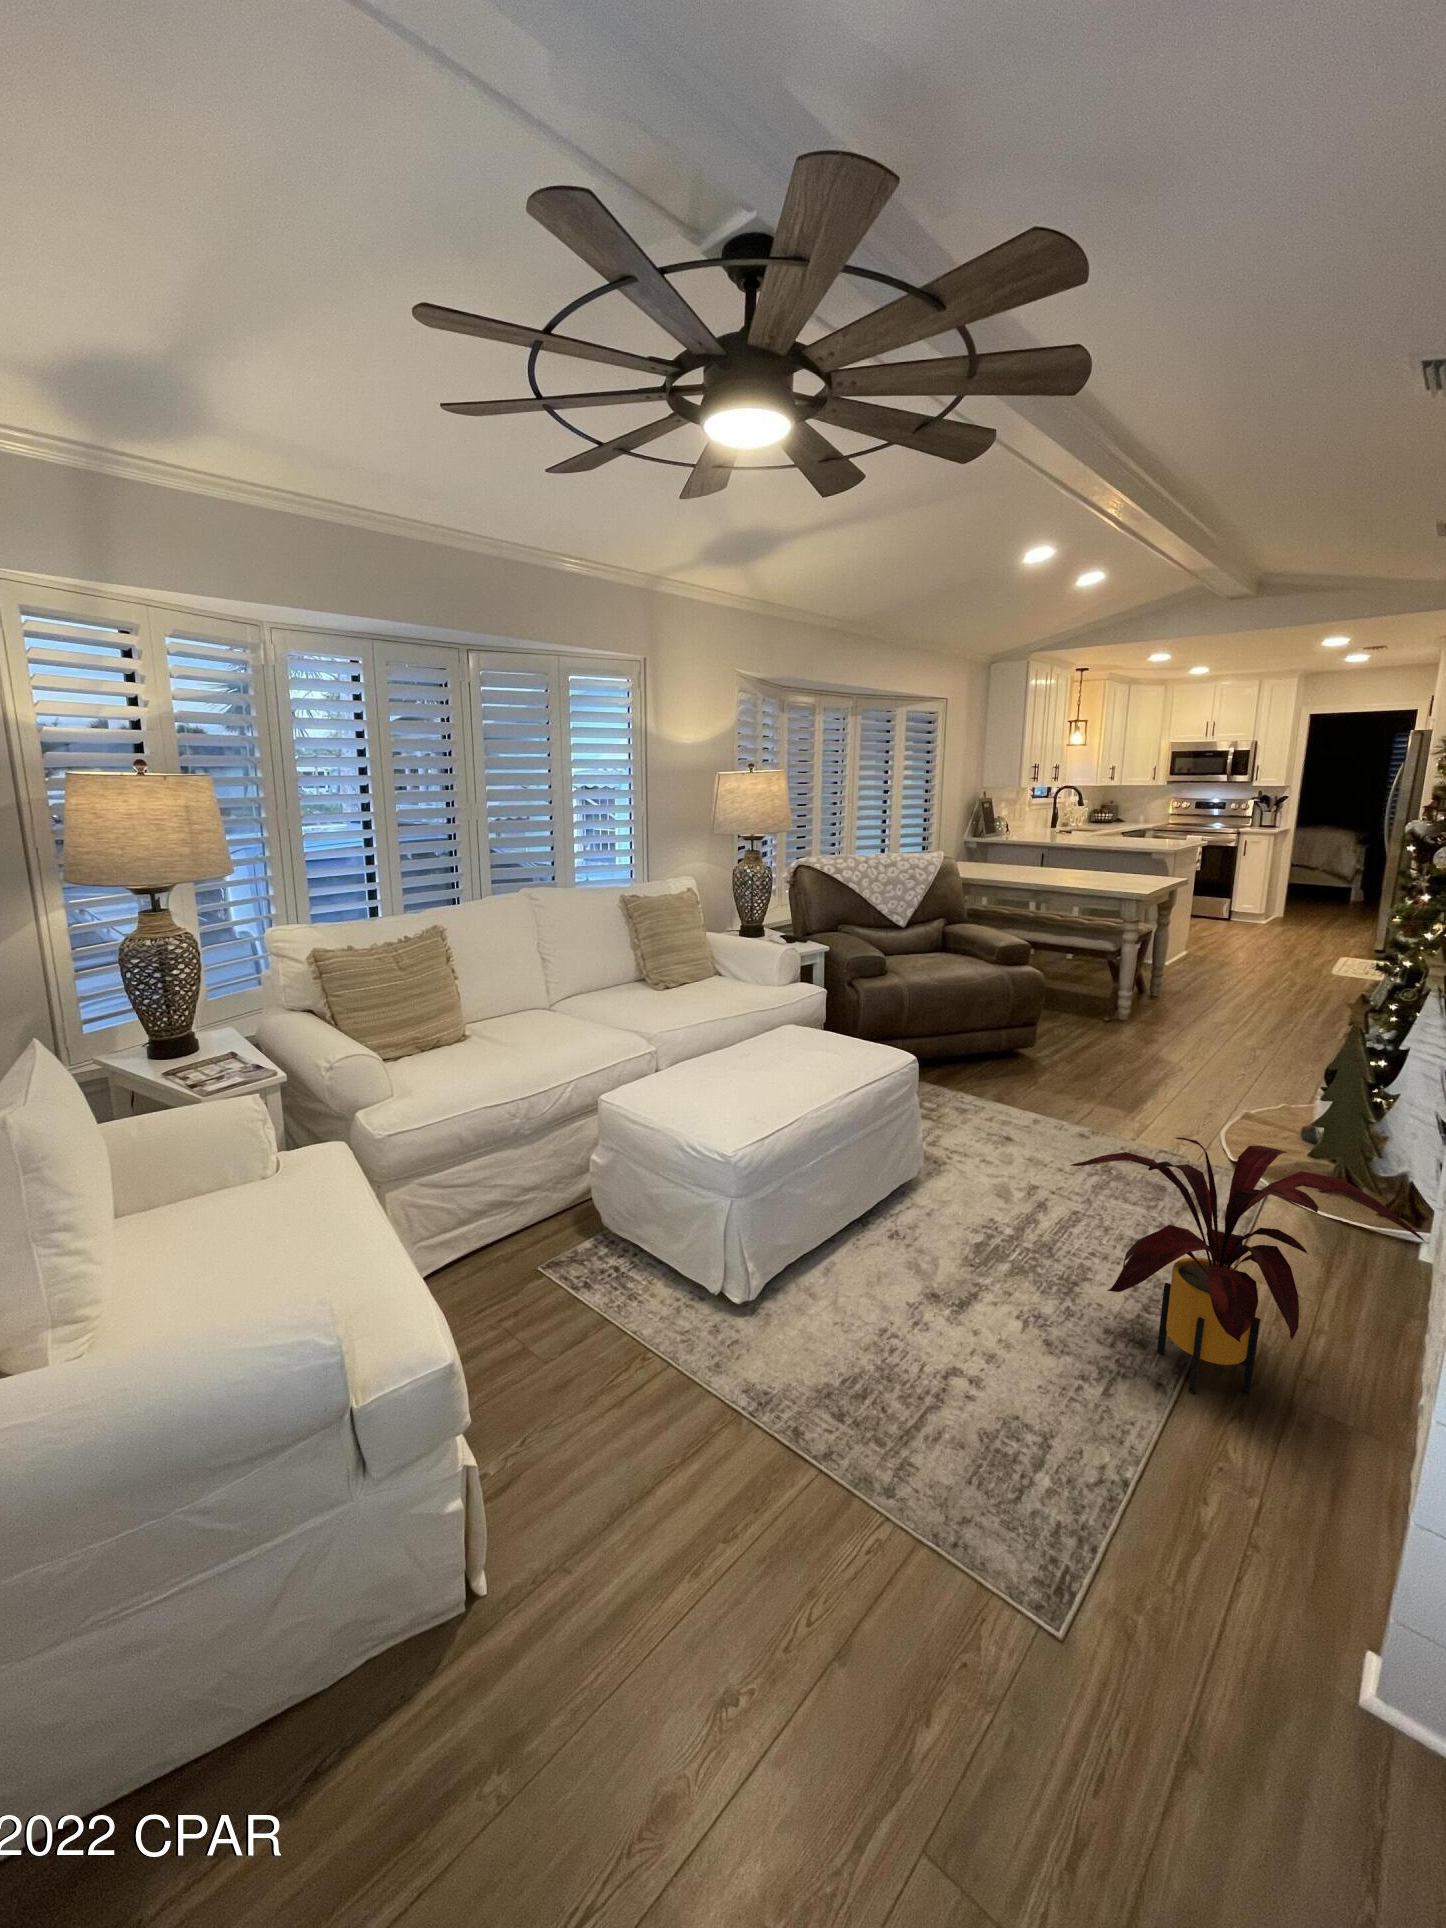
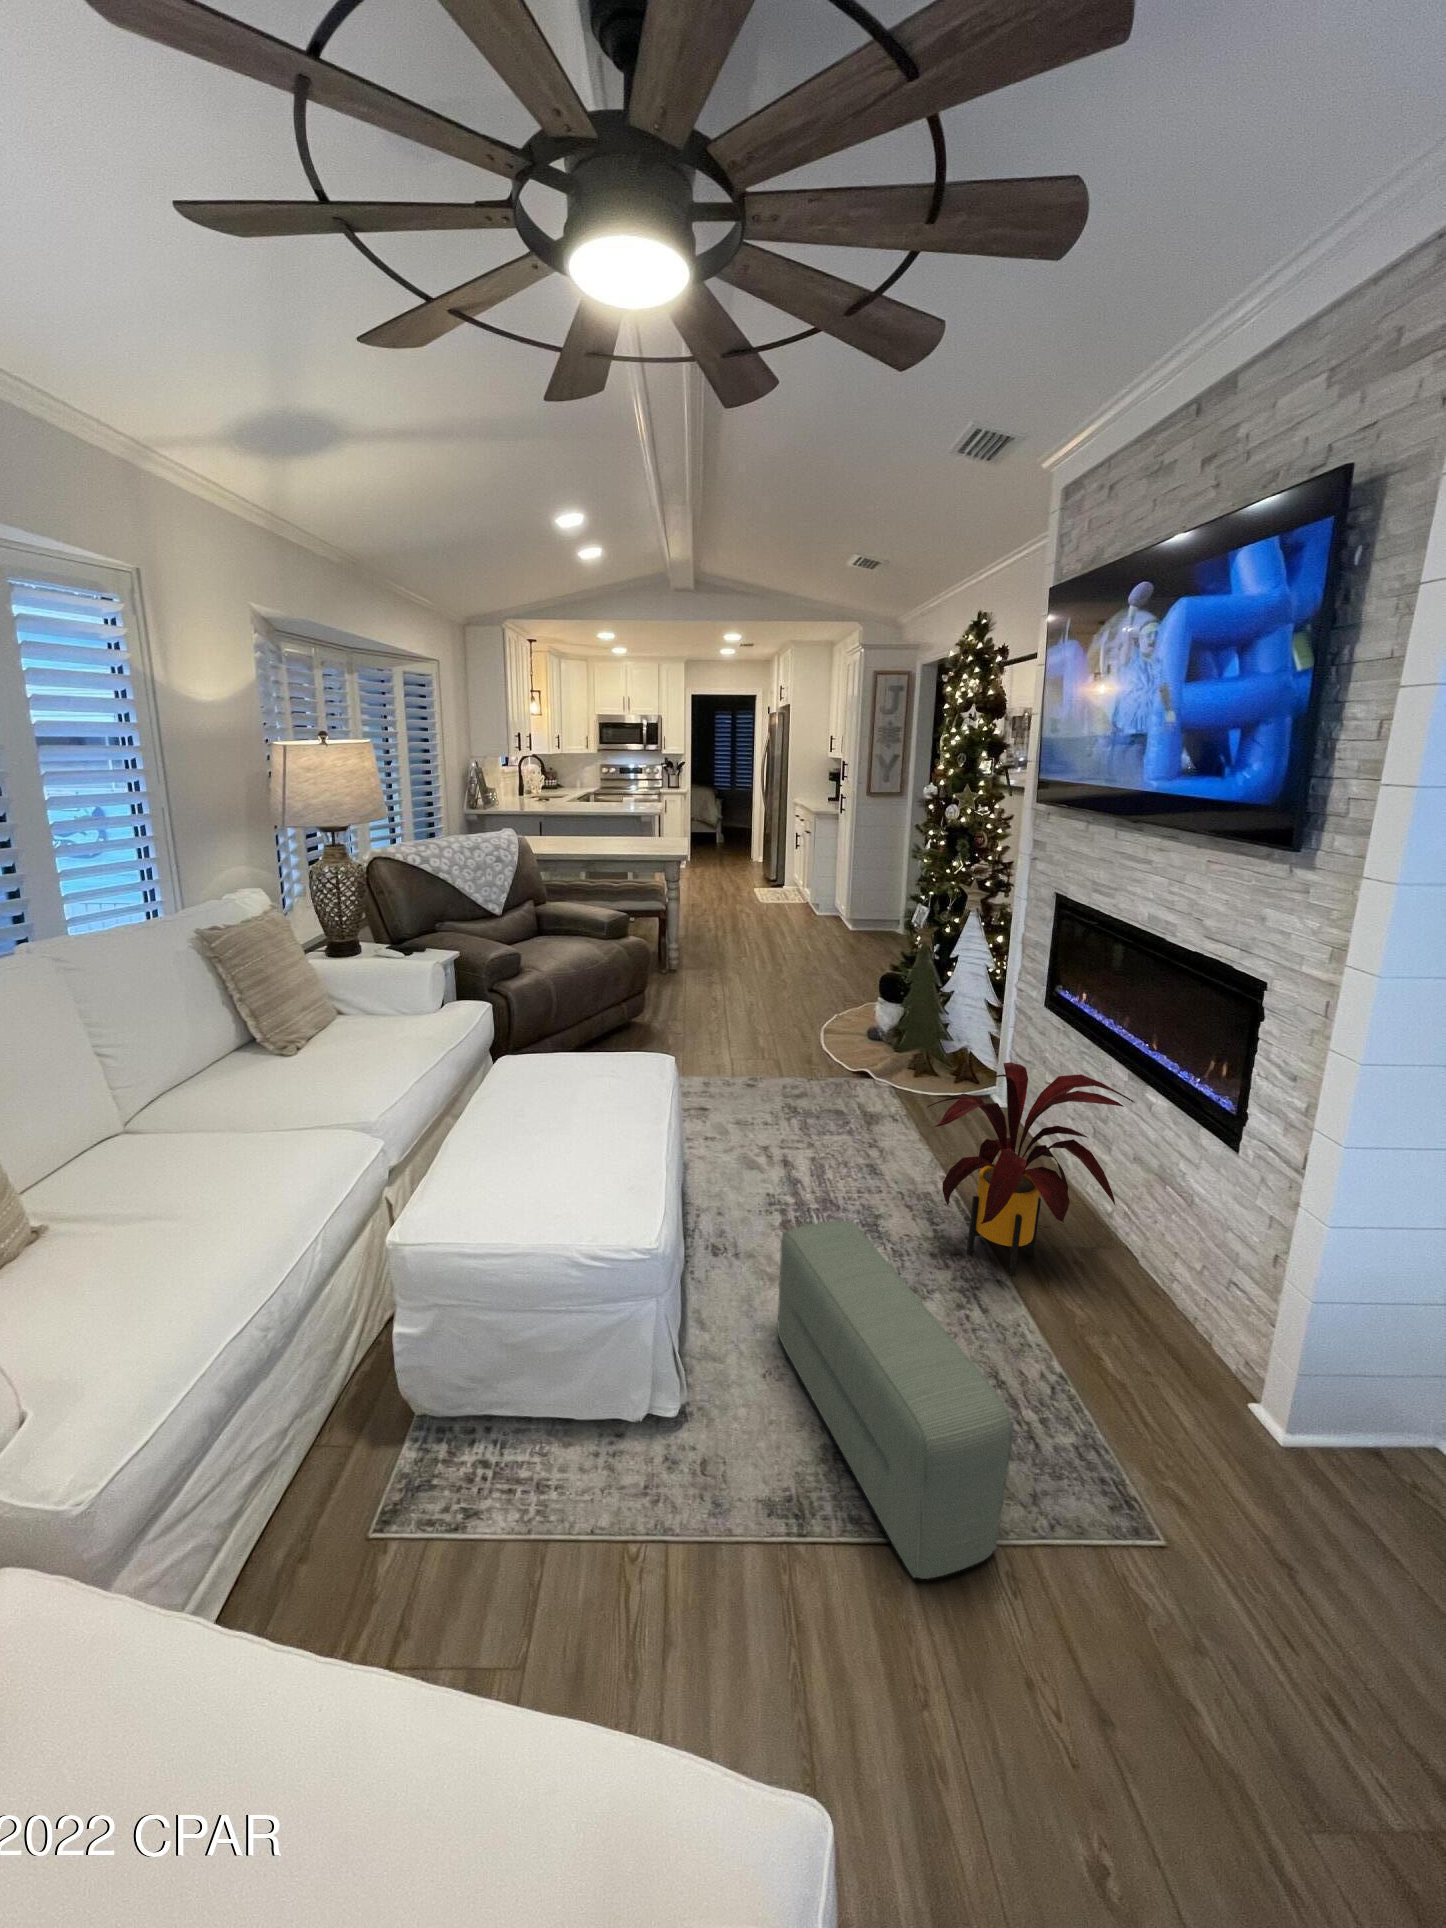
pouf: none [795,1205,947,1521] -> present [778,1220,1012,1579]

